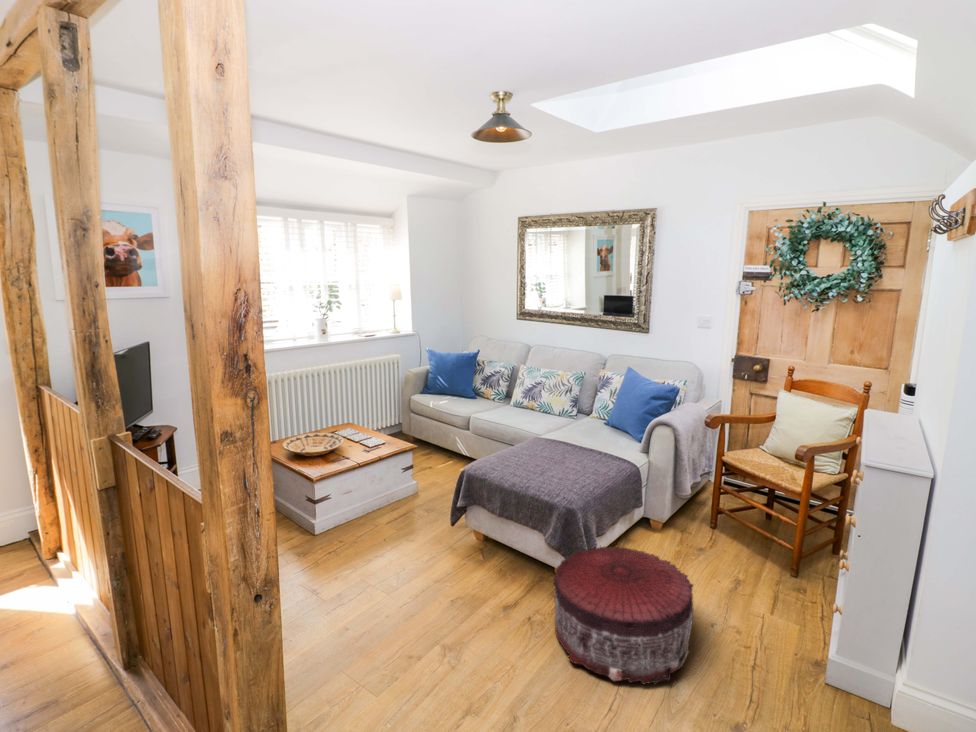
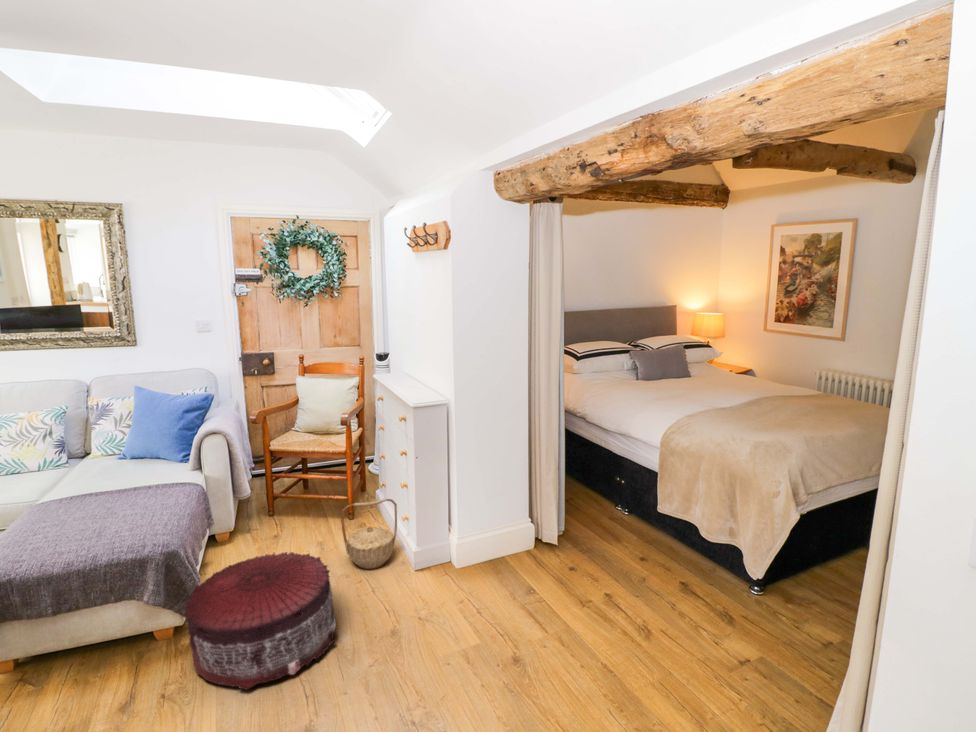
basket: none [750,547,831,640] -> present [341,499,397,569]

